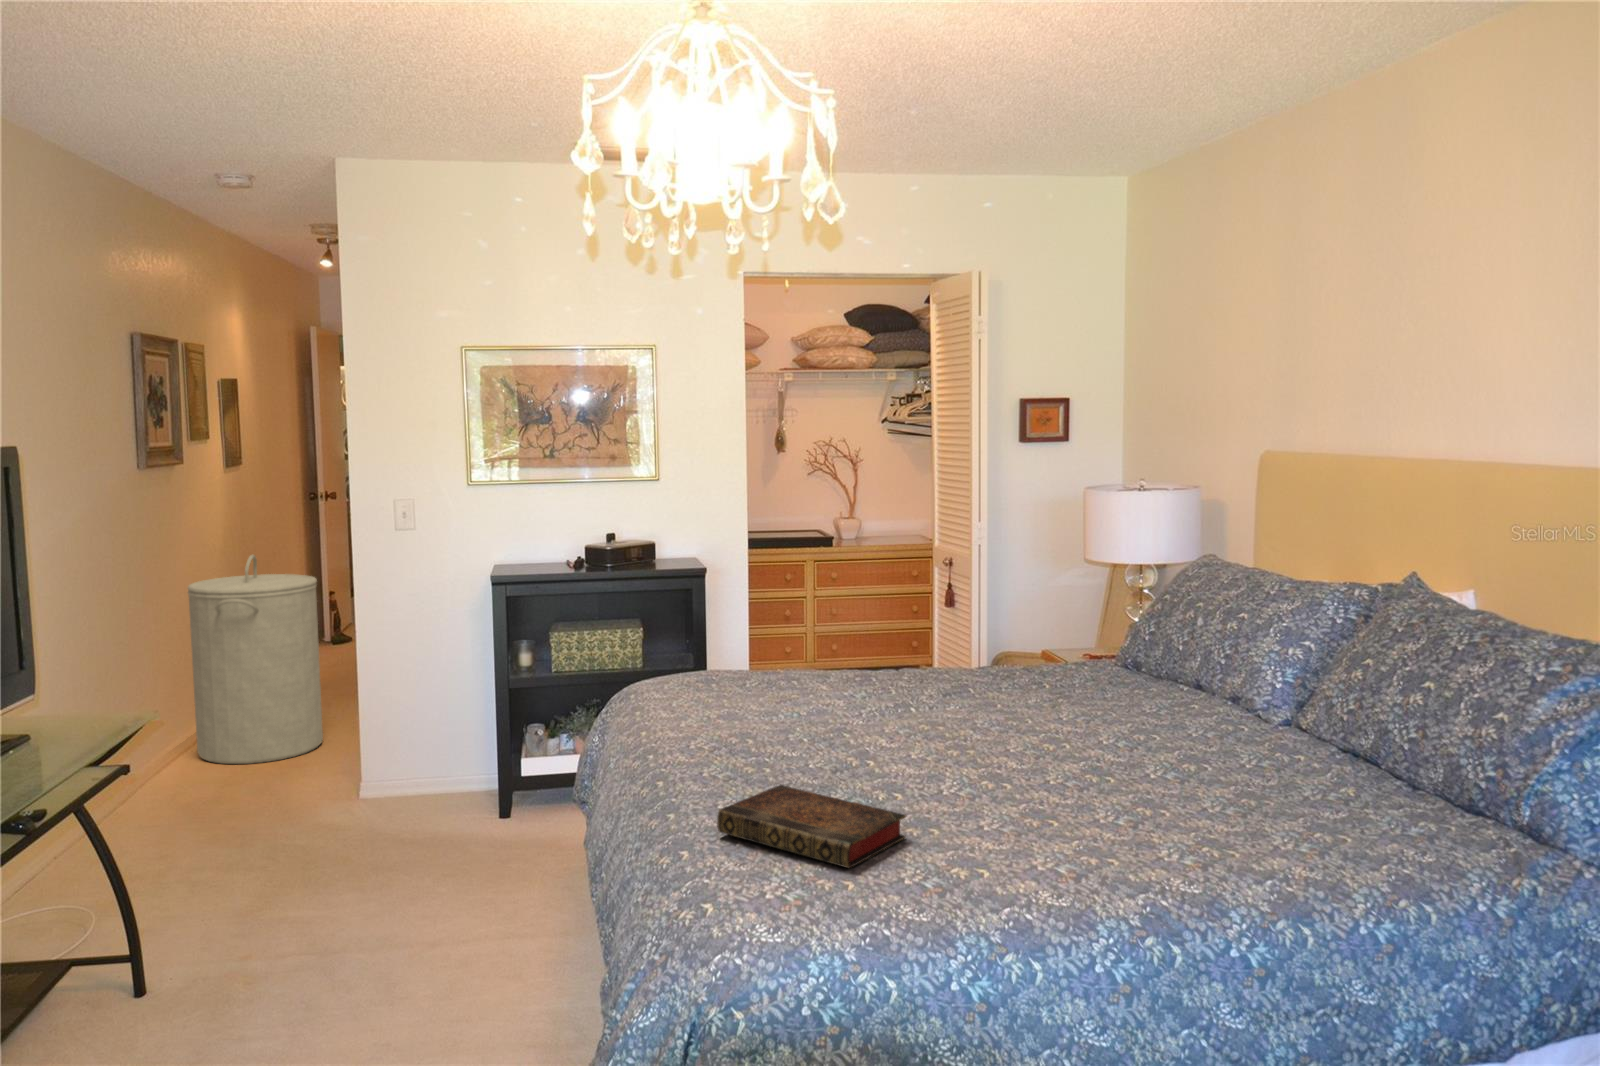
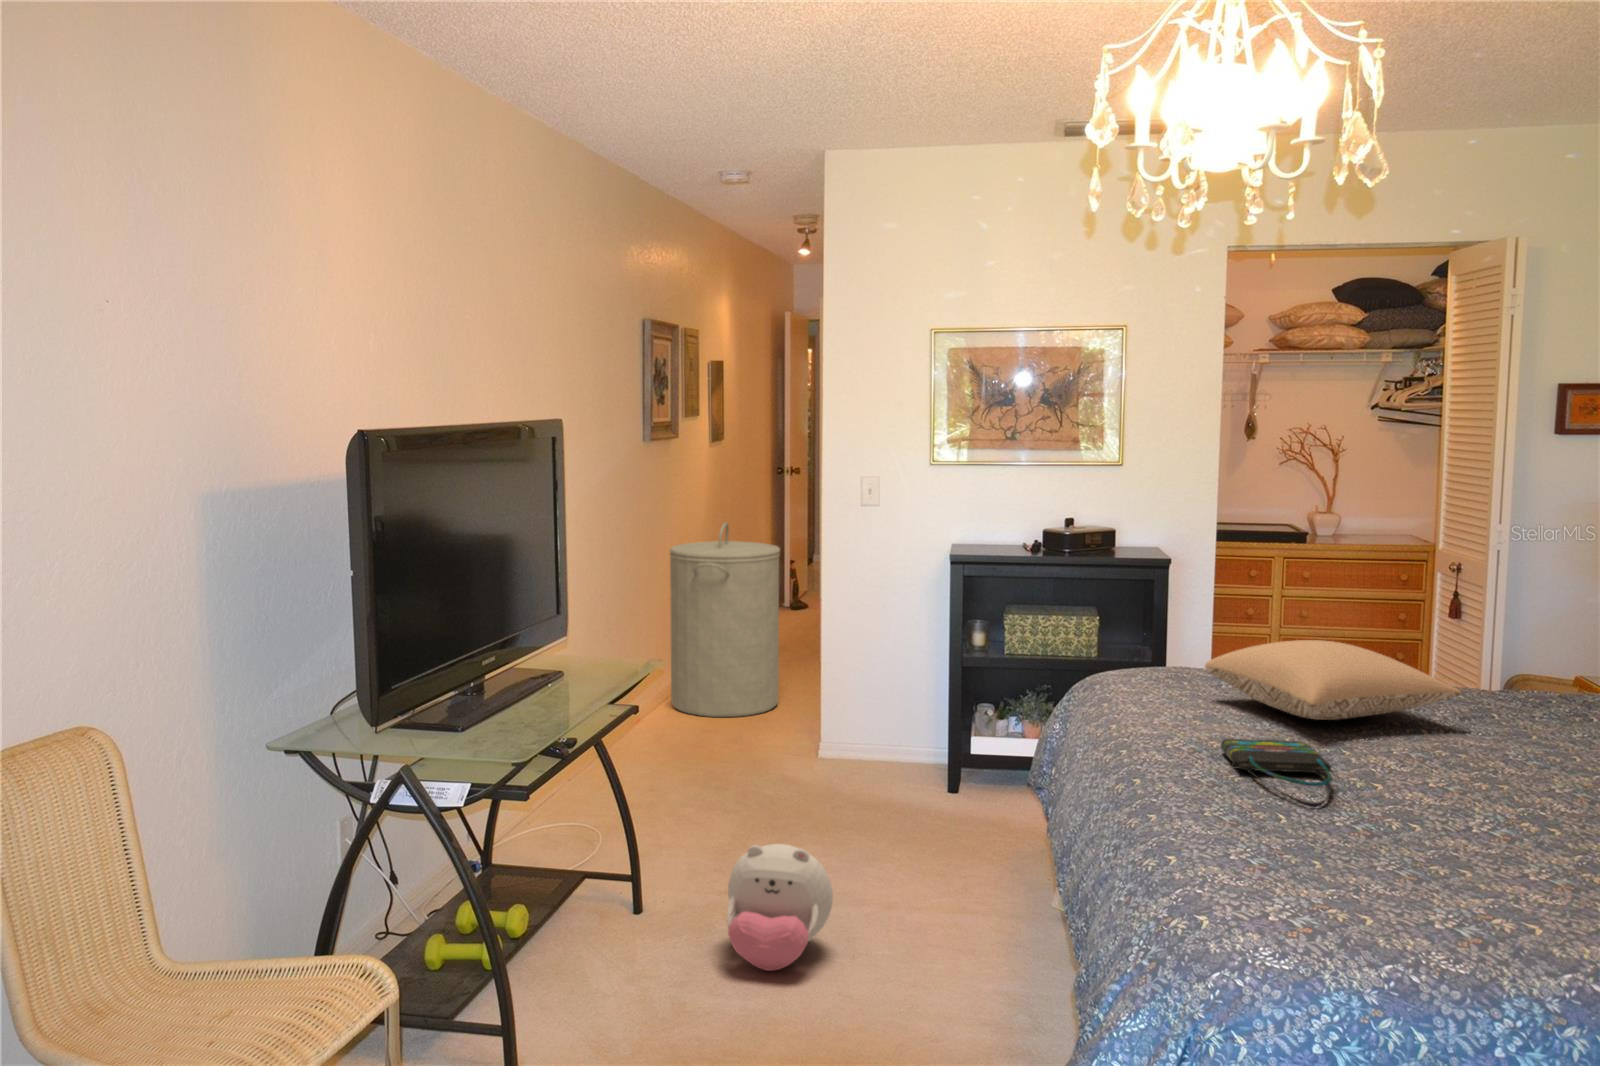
pillow: none [728,634,941,707] -> present [1205,640,1462,720]
tote bag: none [739,728,837,788] -> present [1221,739,1334,807]
book: present [717,785,906,868] -> none [1208,800,1432,901]
plush toy: none [248,891,370,1028] -> present [726,844,833,971]

